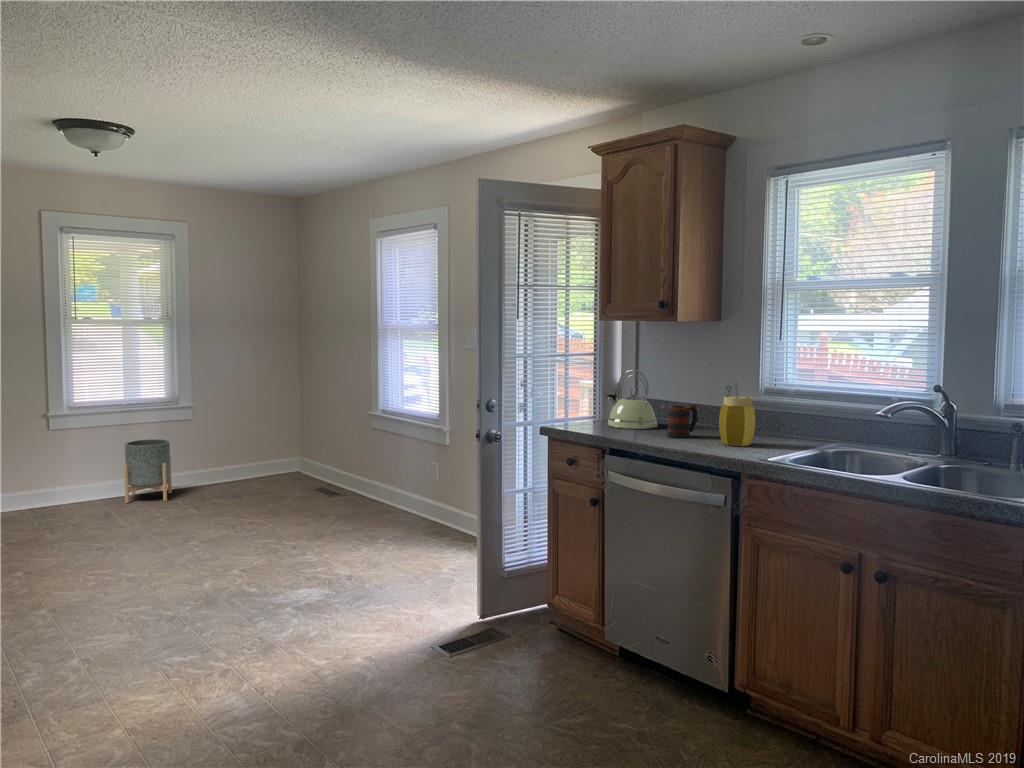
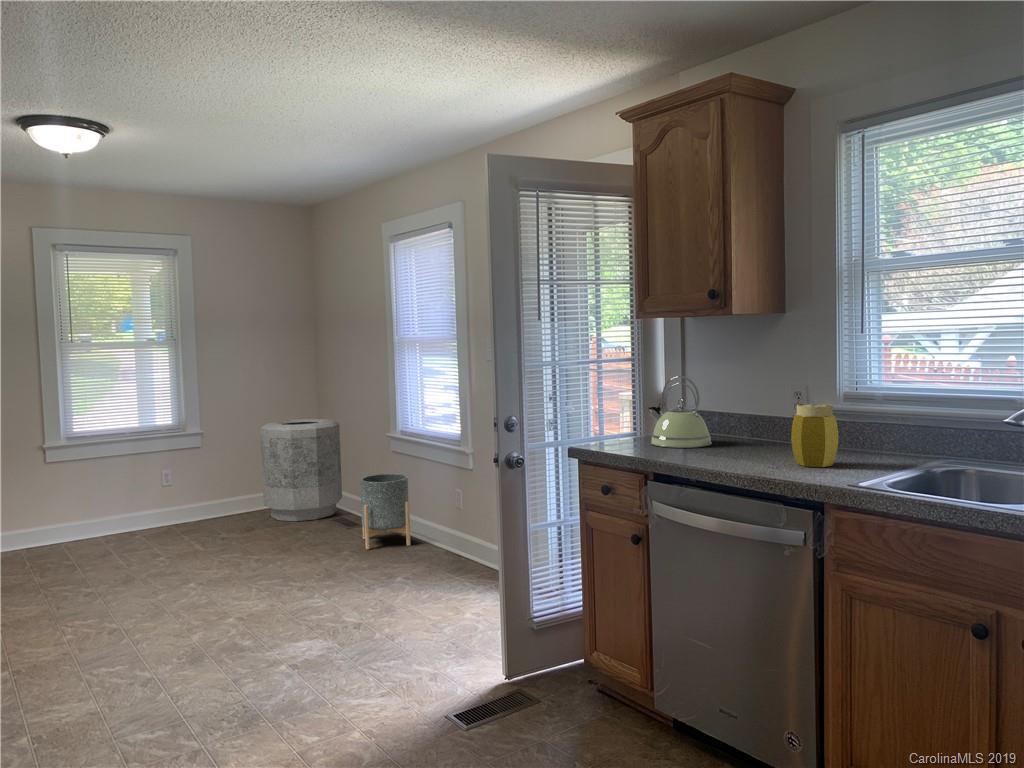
trash can: none [248,396,322,490] -> present [261,419,342,521]
mug: present [667,404,698,438] -> none [725,415,762,458]
planter: present [124,439,172,503] -> present [360,474,411,550]

